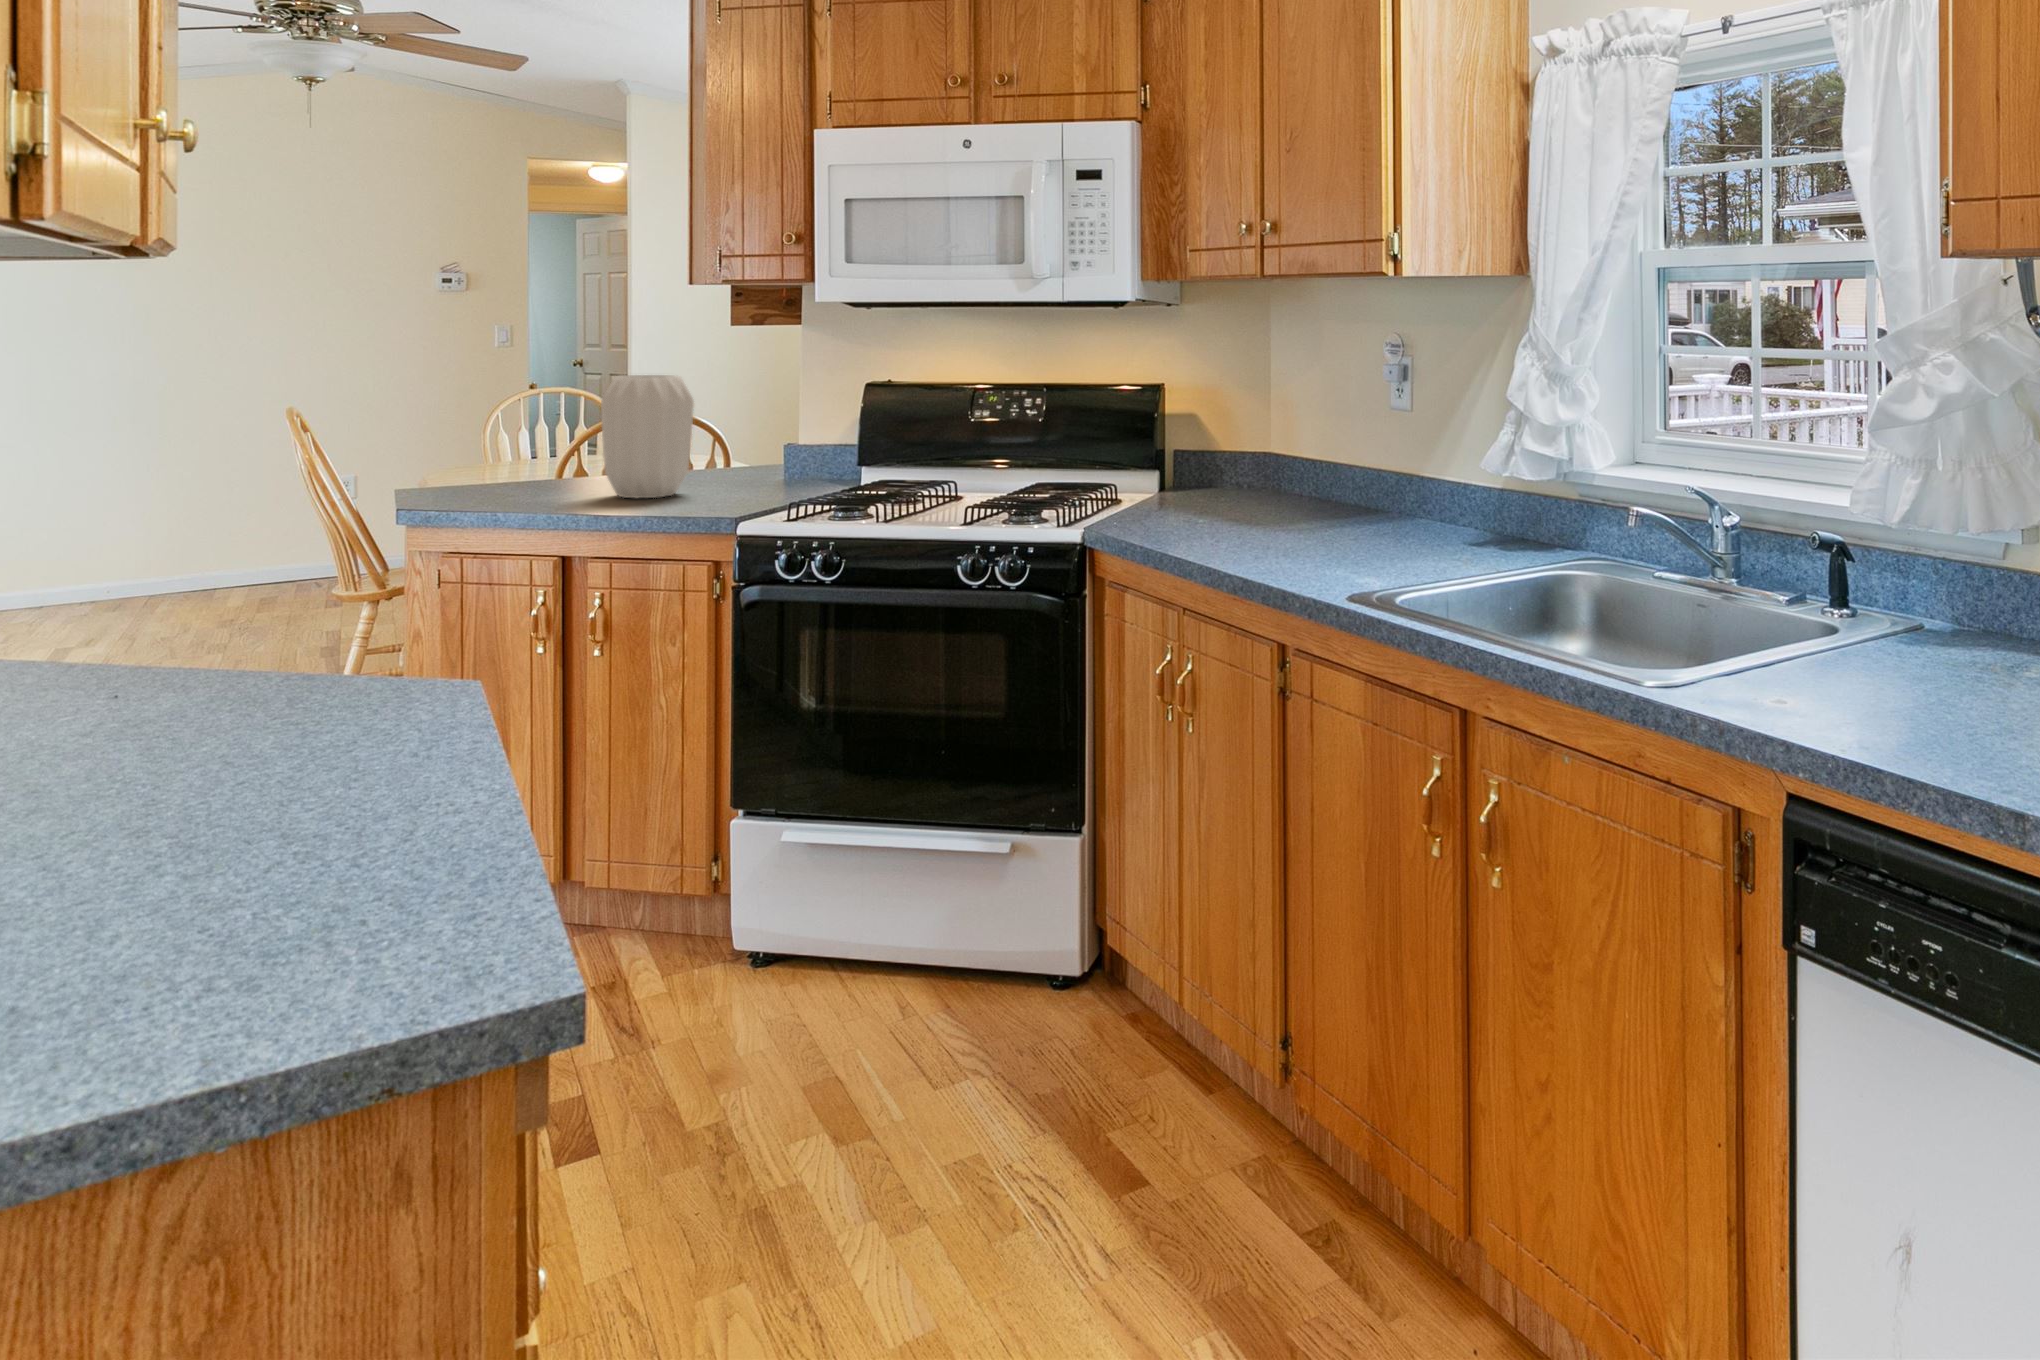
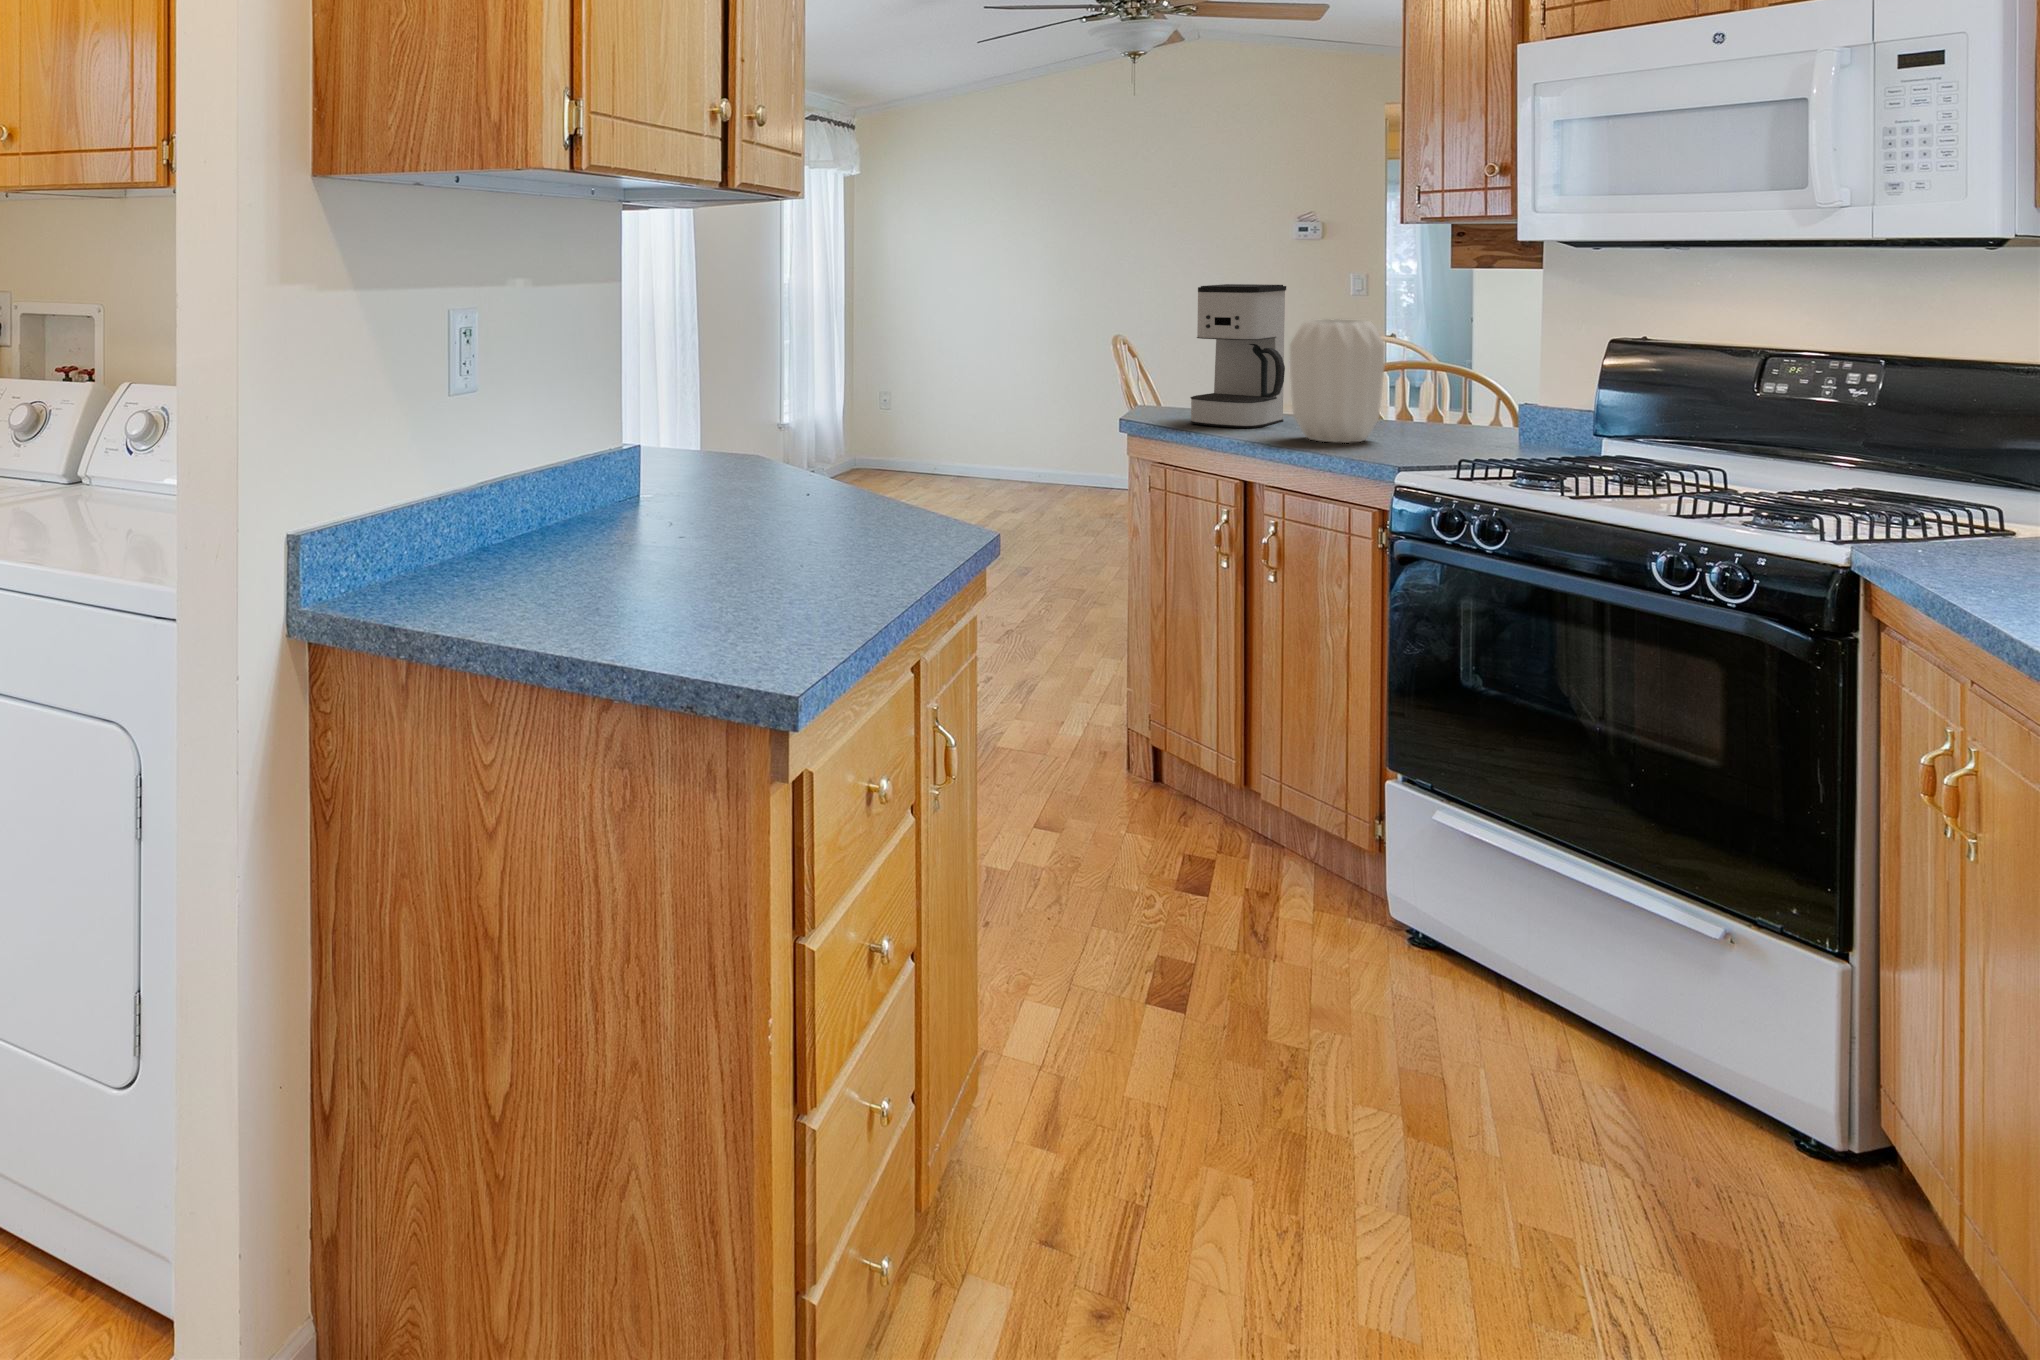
coffee maker: none [474,340,578,494] -> present [1190,284,1286,428]

